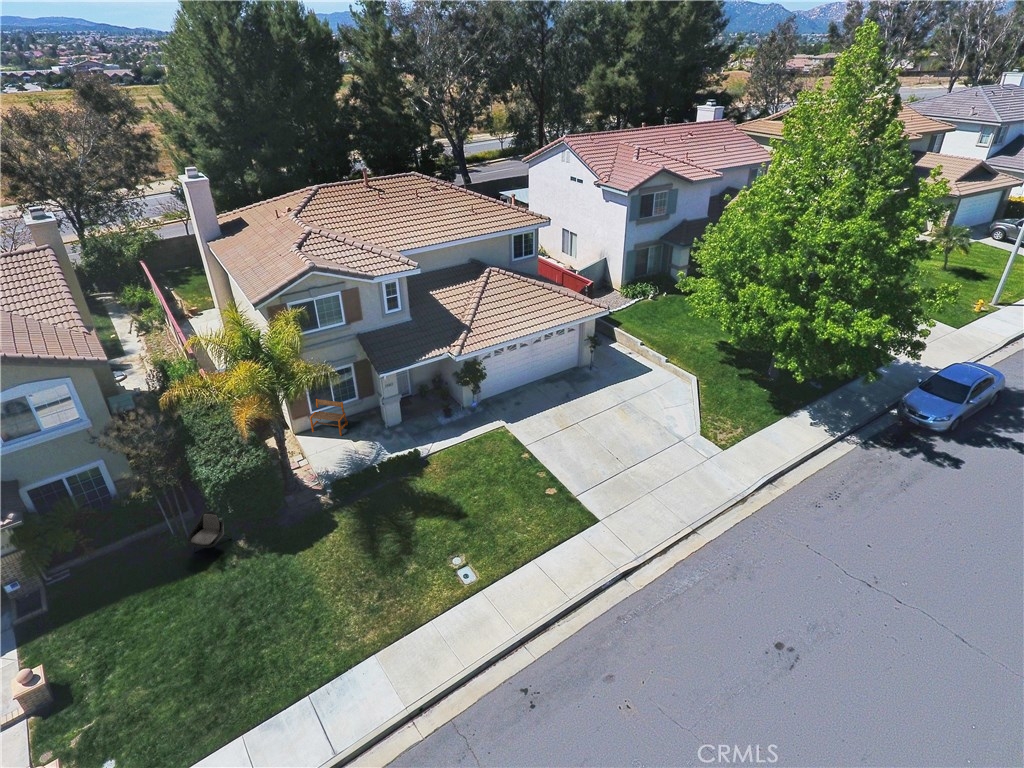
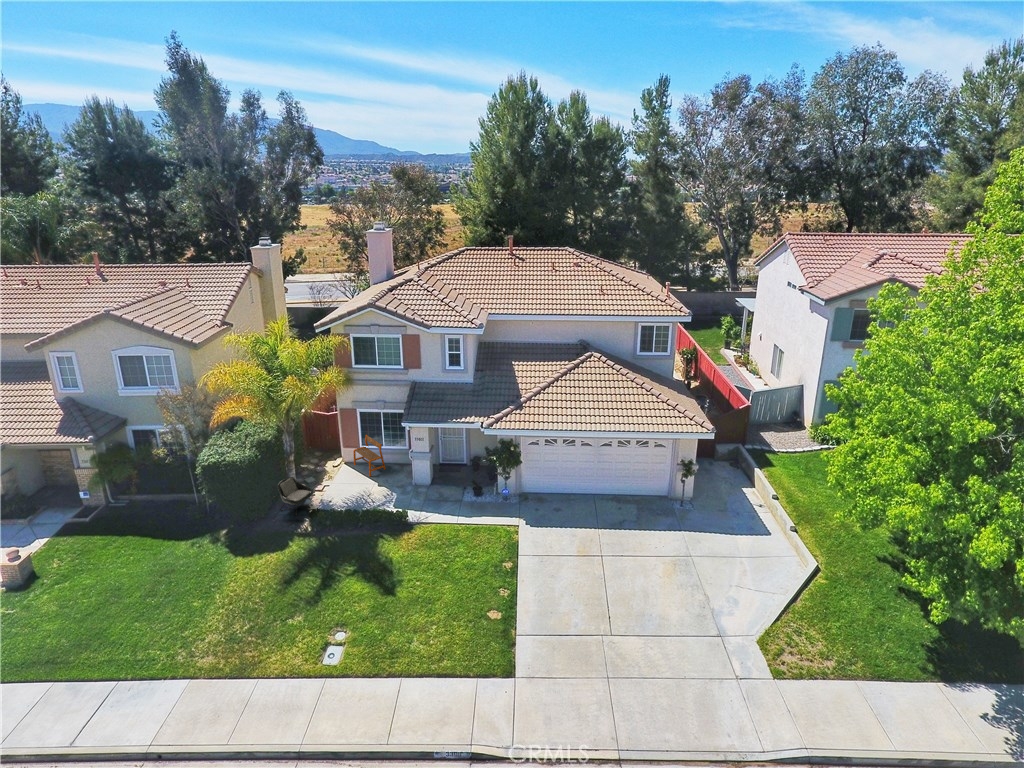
lounge chair: present [187,511,232,556] -> present [278,477,313,516]

